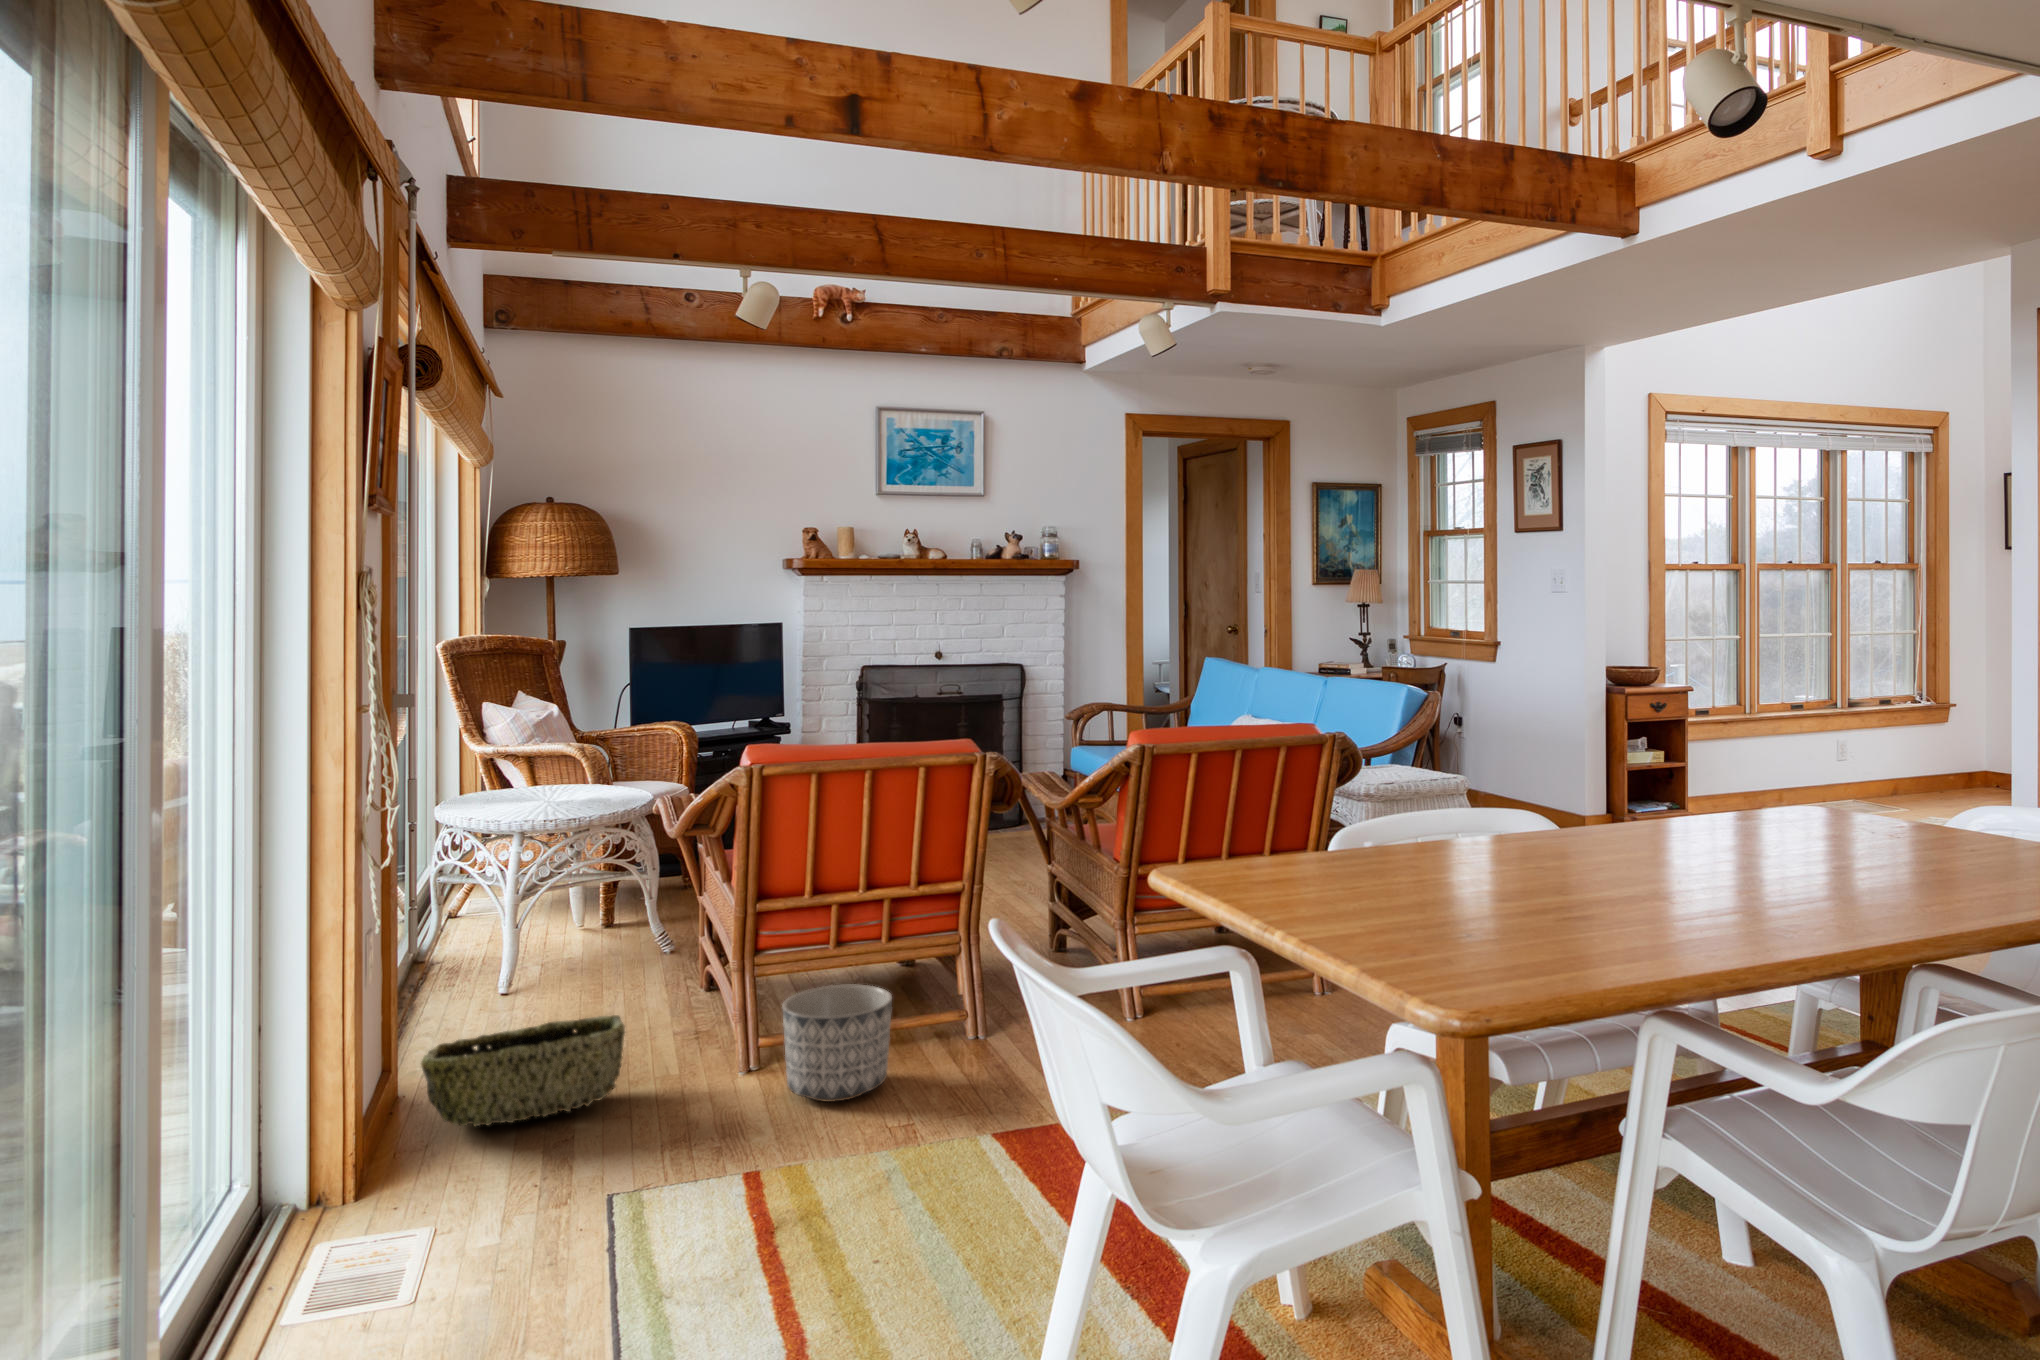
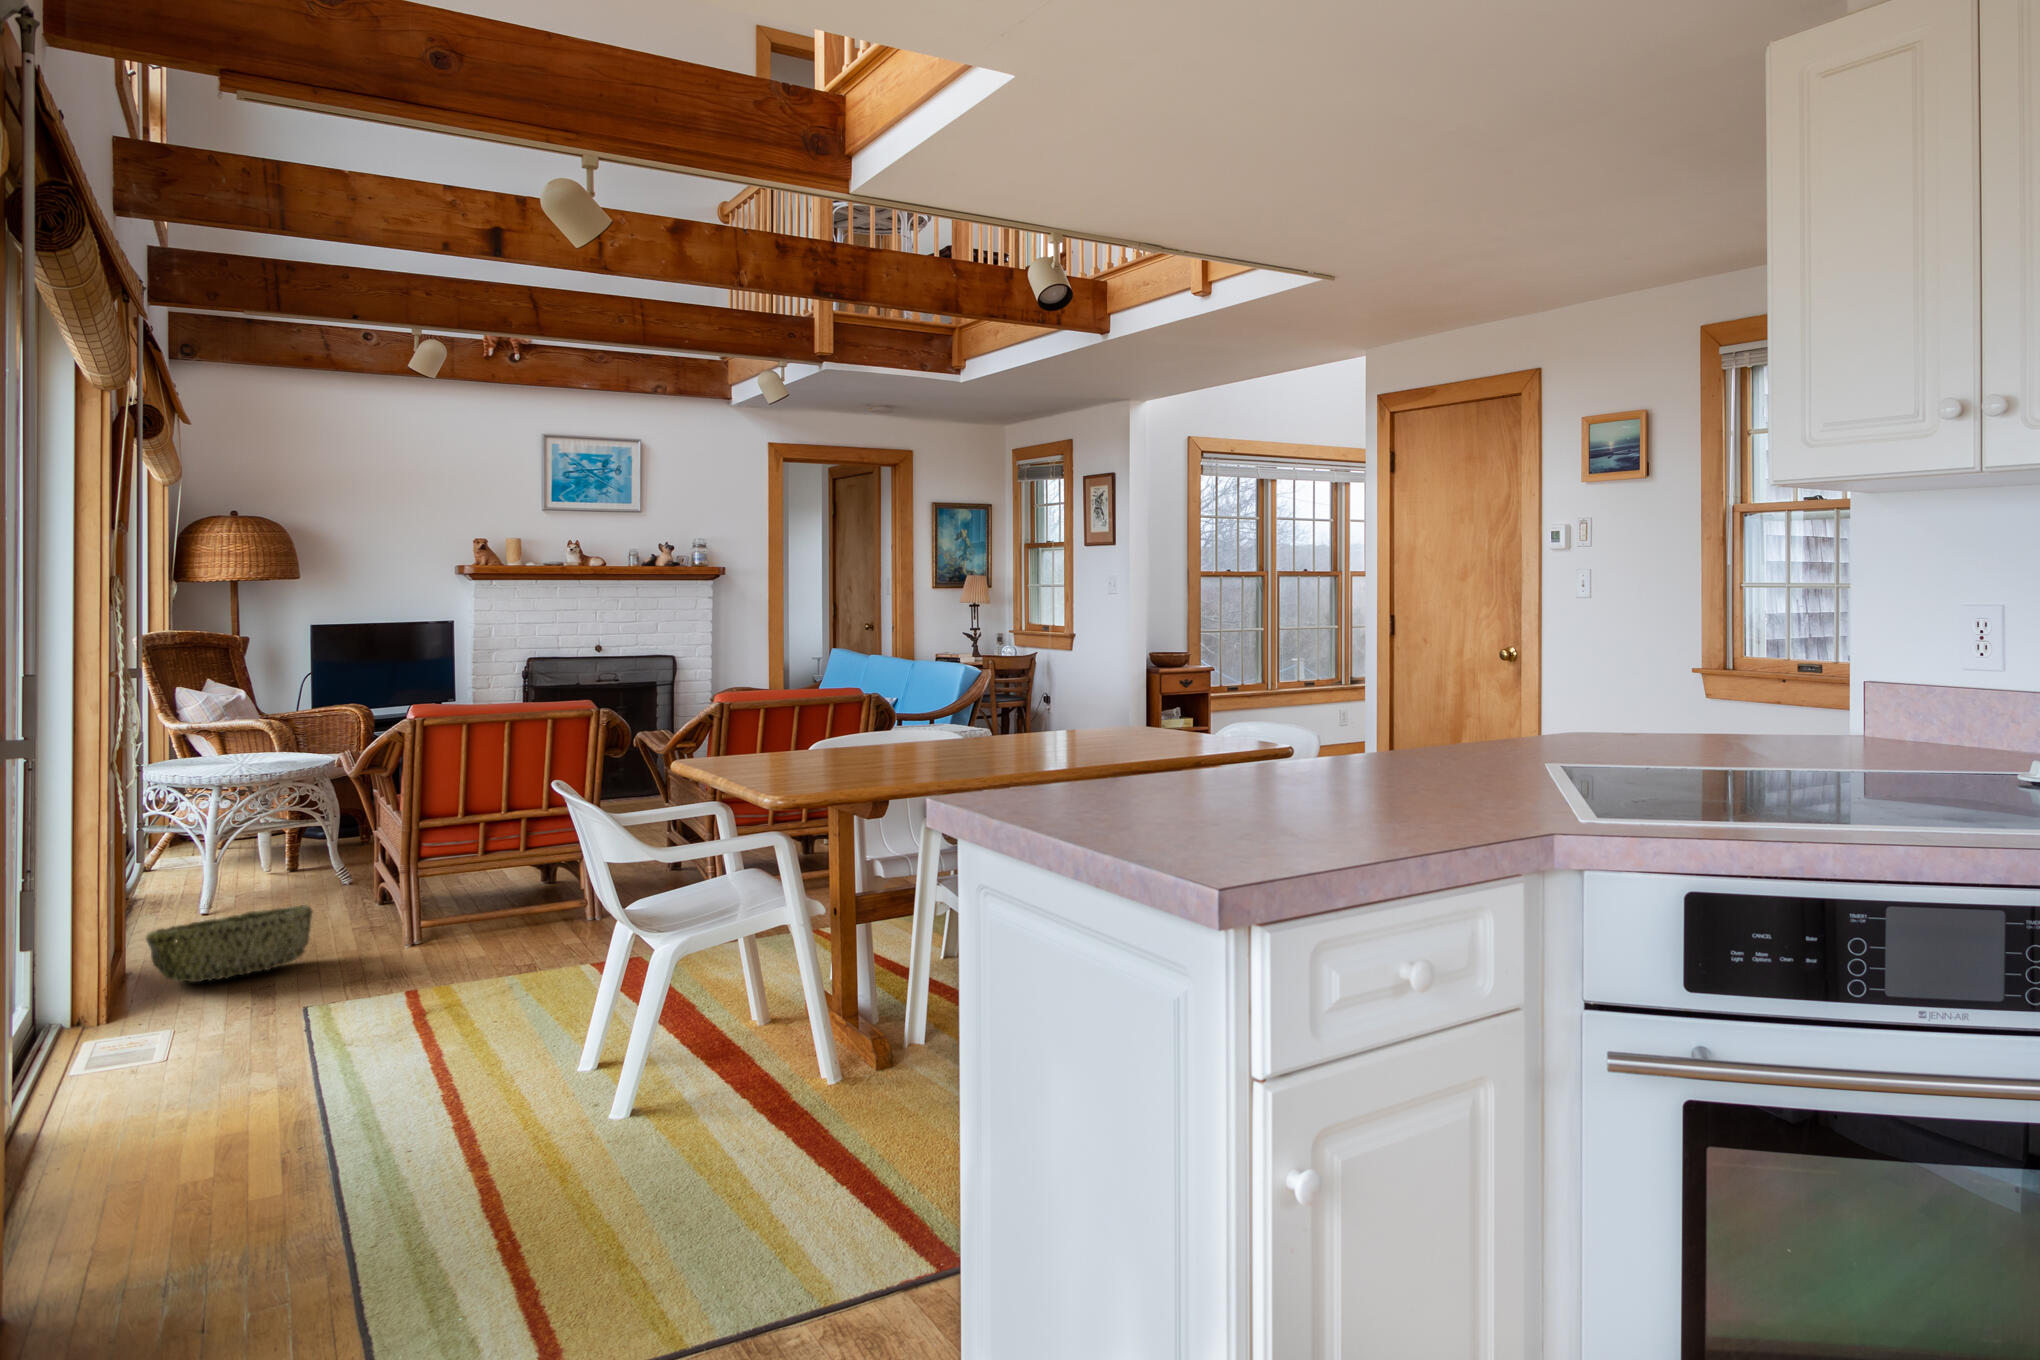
planter: present [782,984,892,1102] -> none [439,876,527,955]

